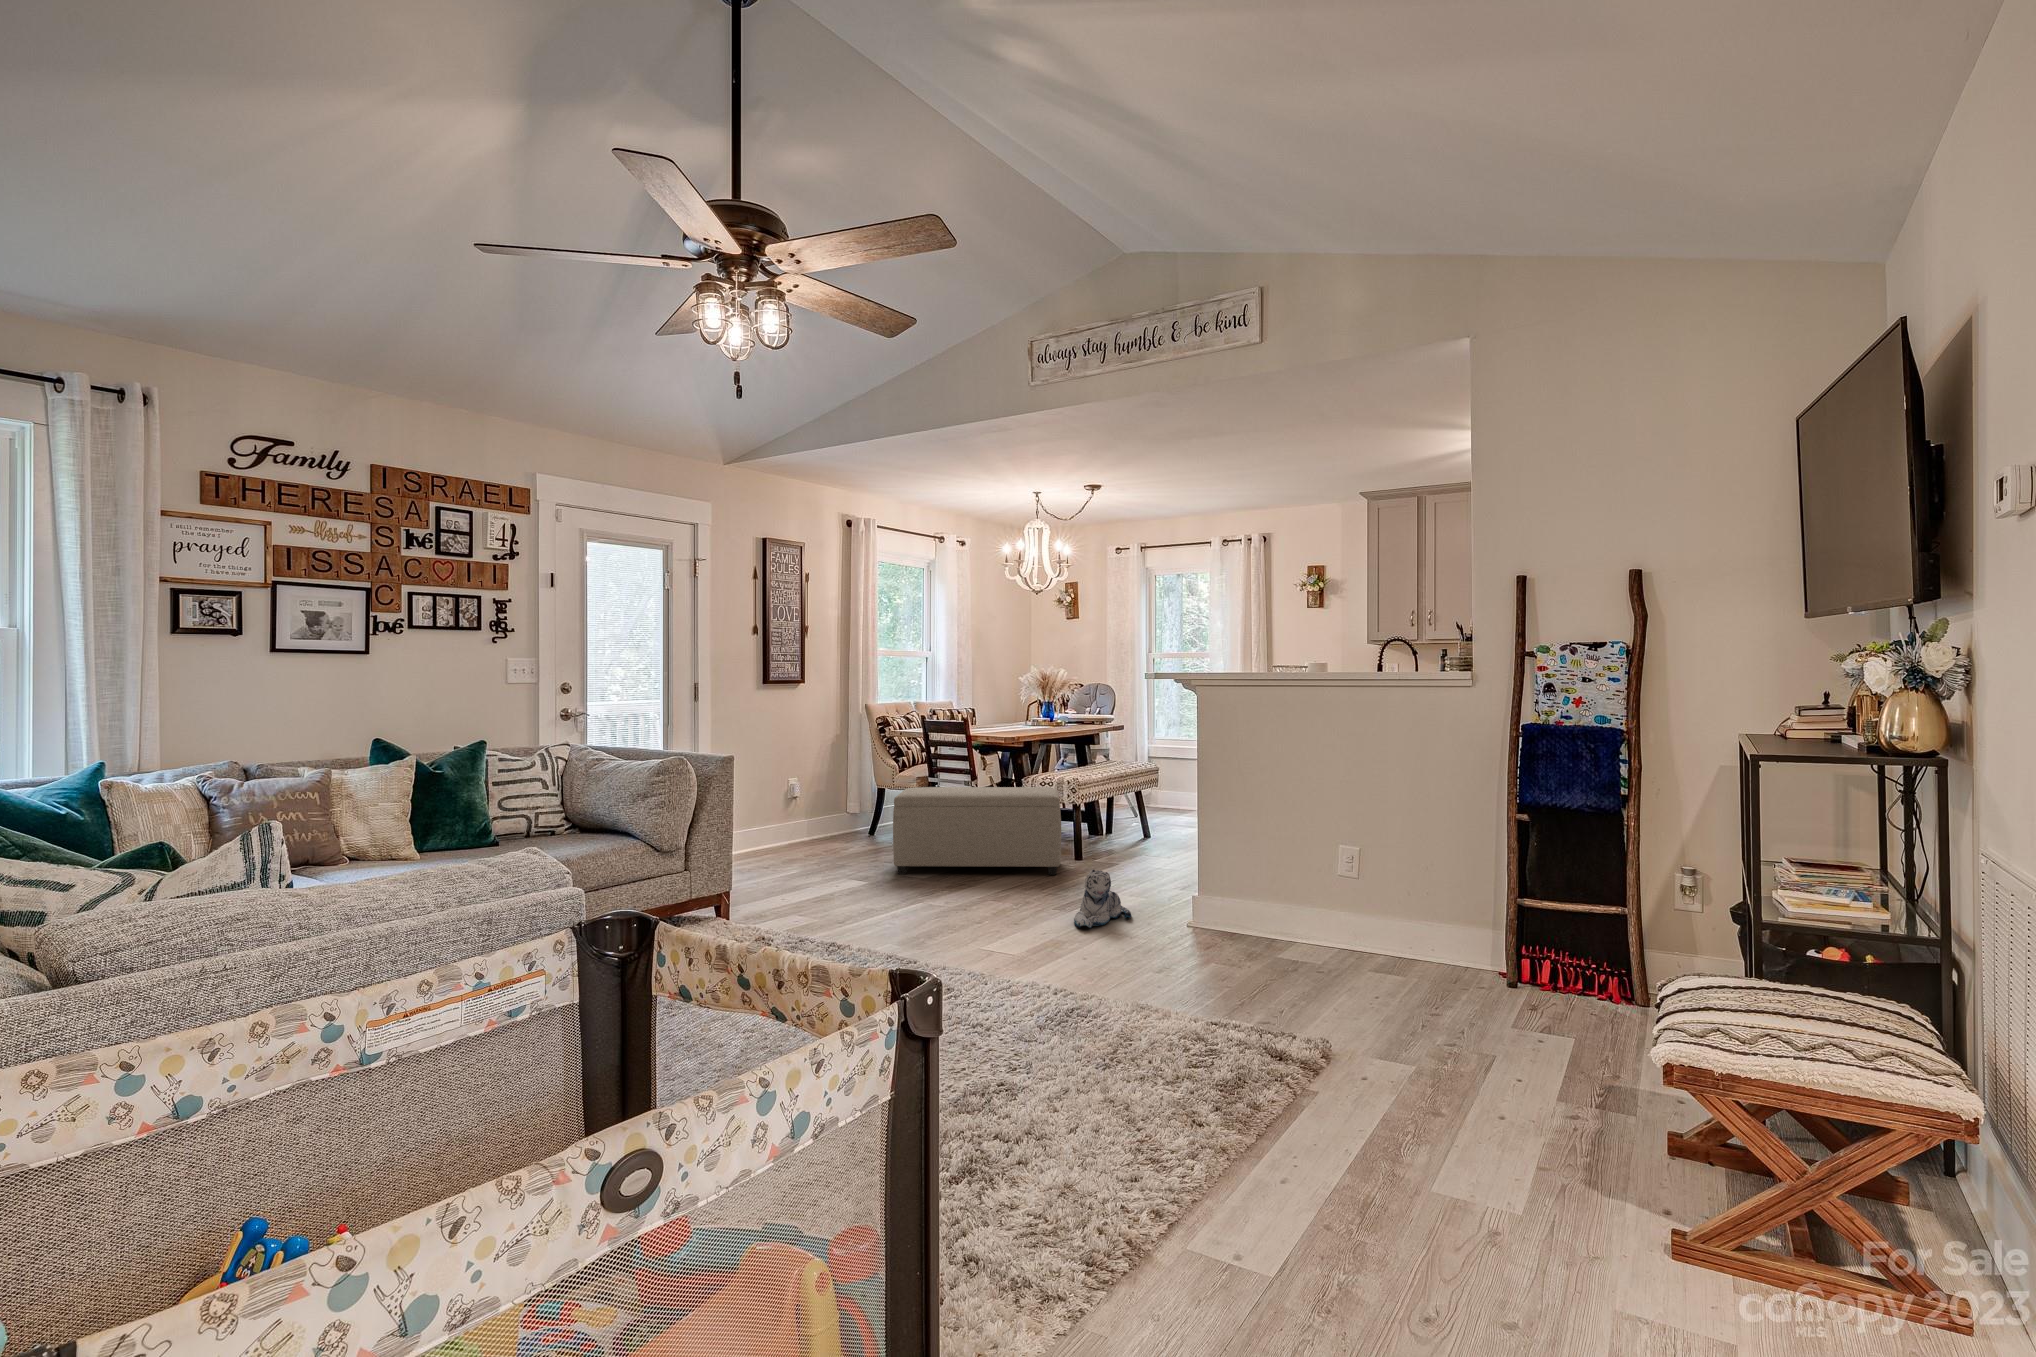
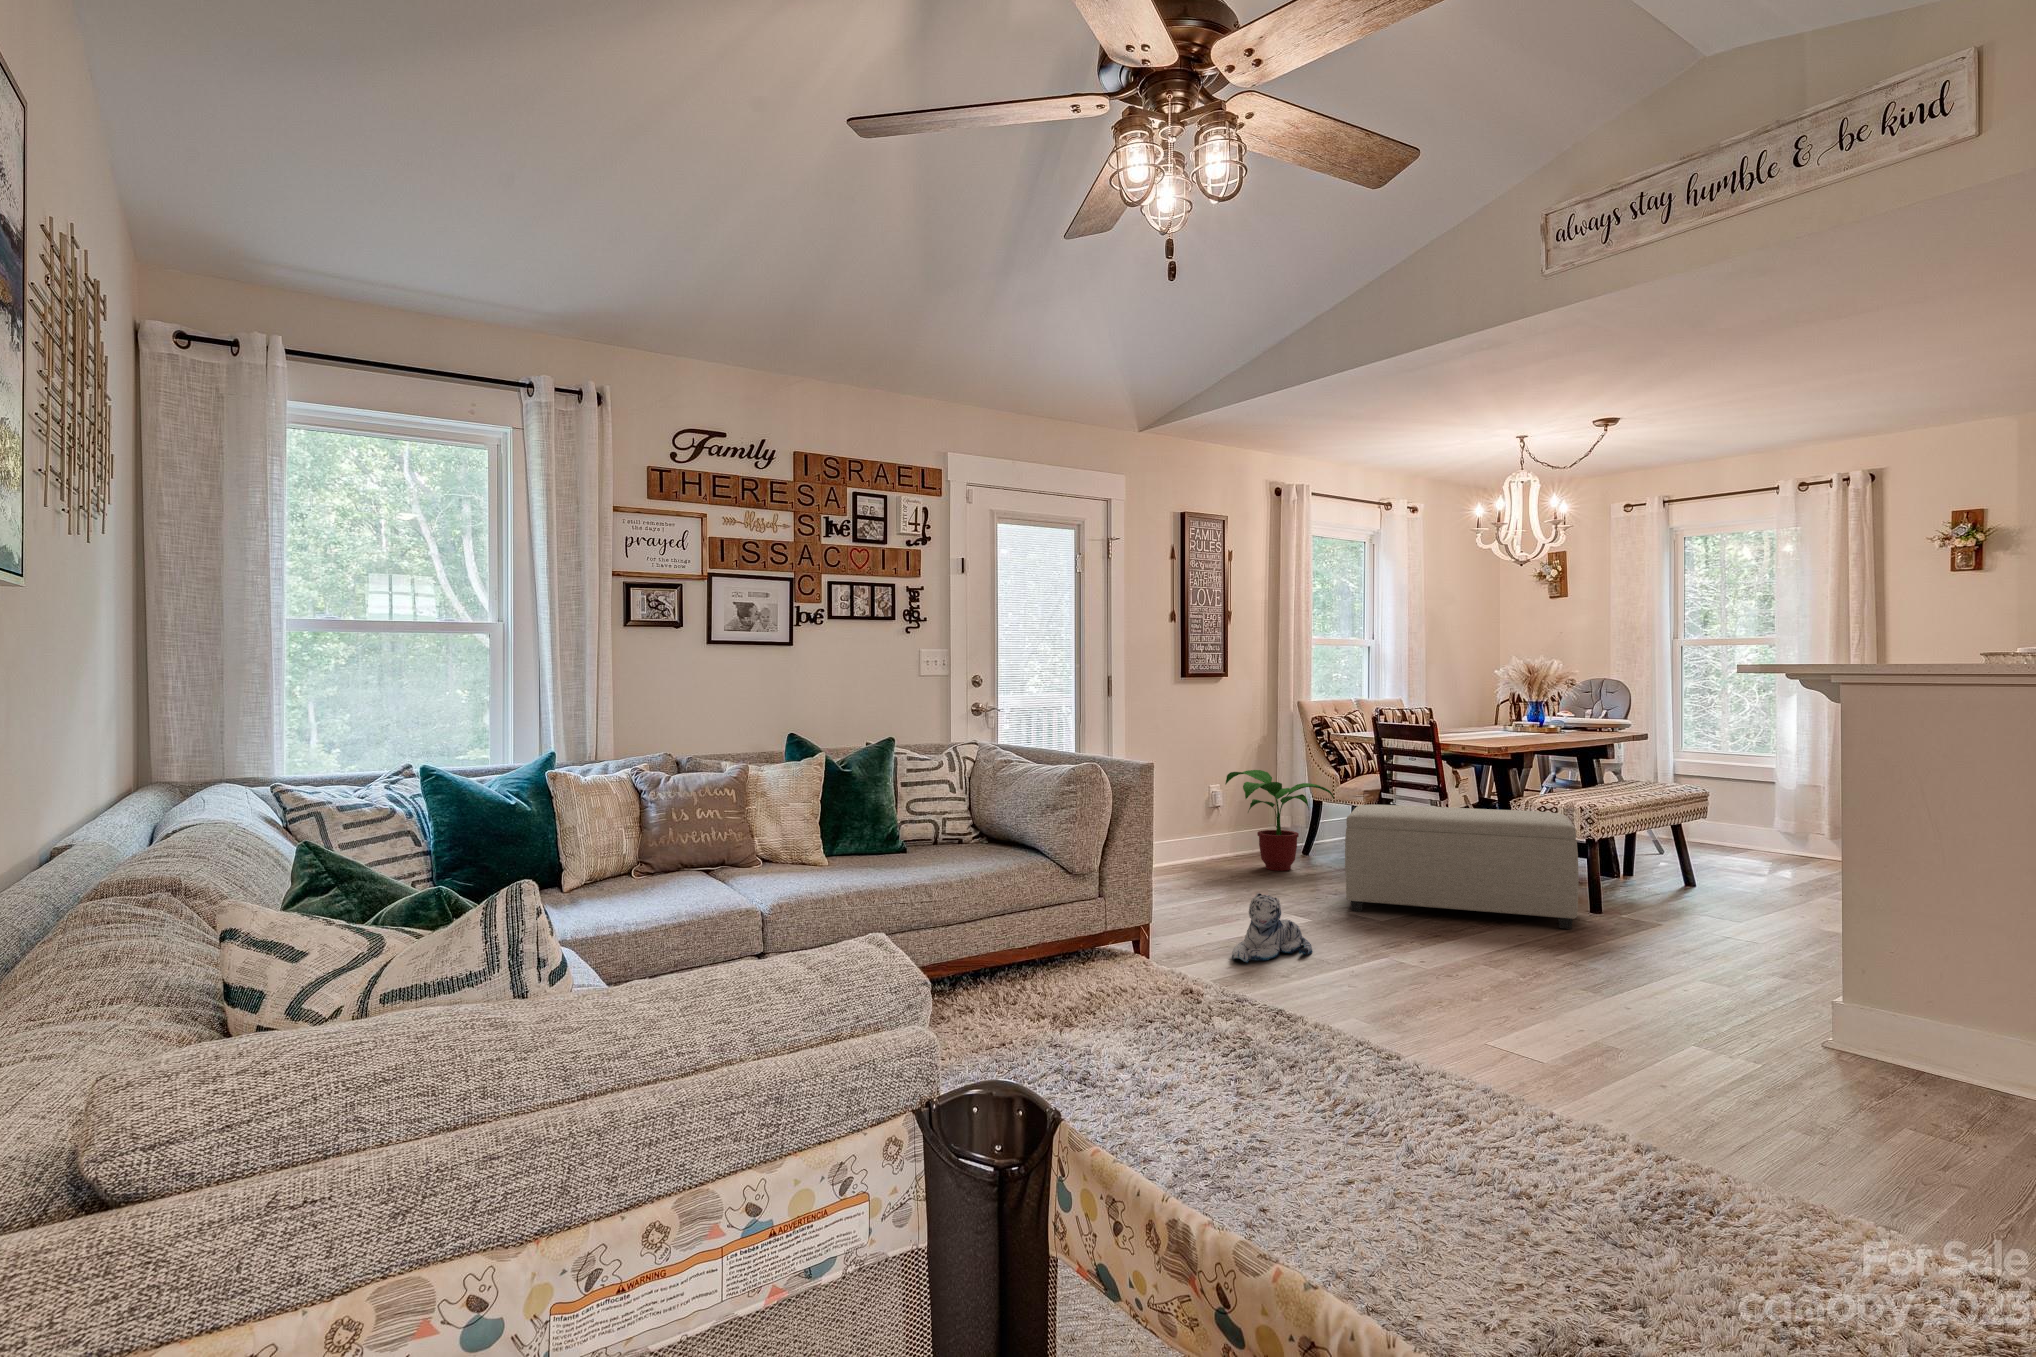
potted plant: none [799,762,890,848] -> present [1225,770,1334,871]
plush toy: present [1074,869,1131,928] -> present [1232,893,1312,963]

